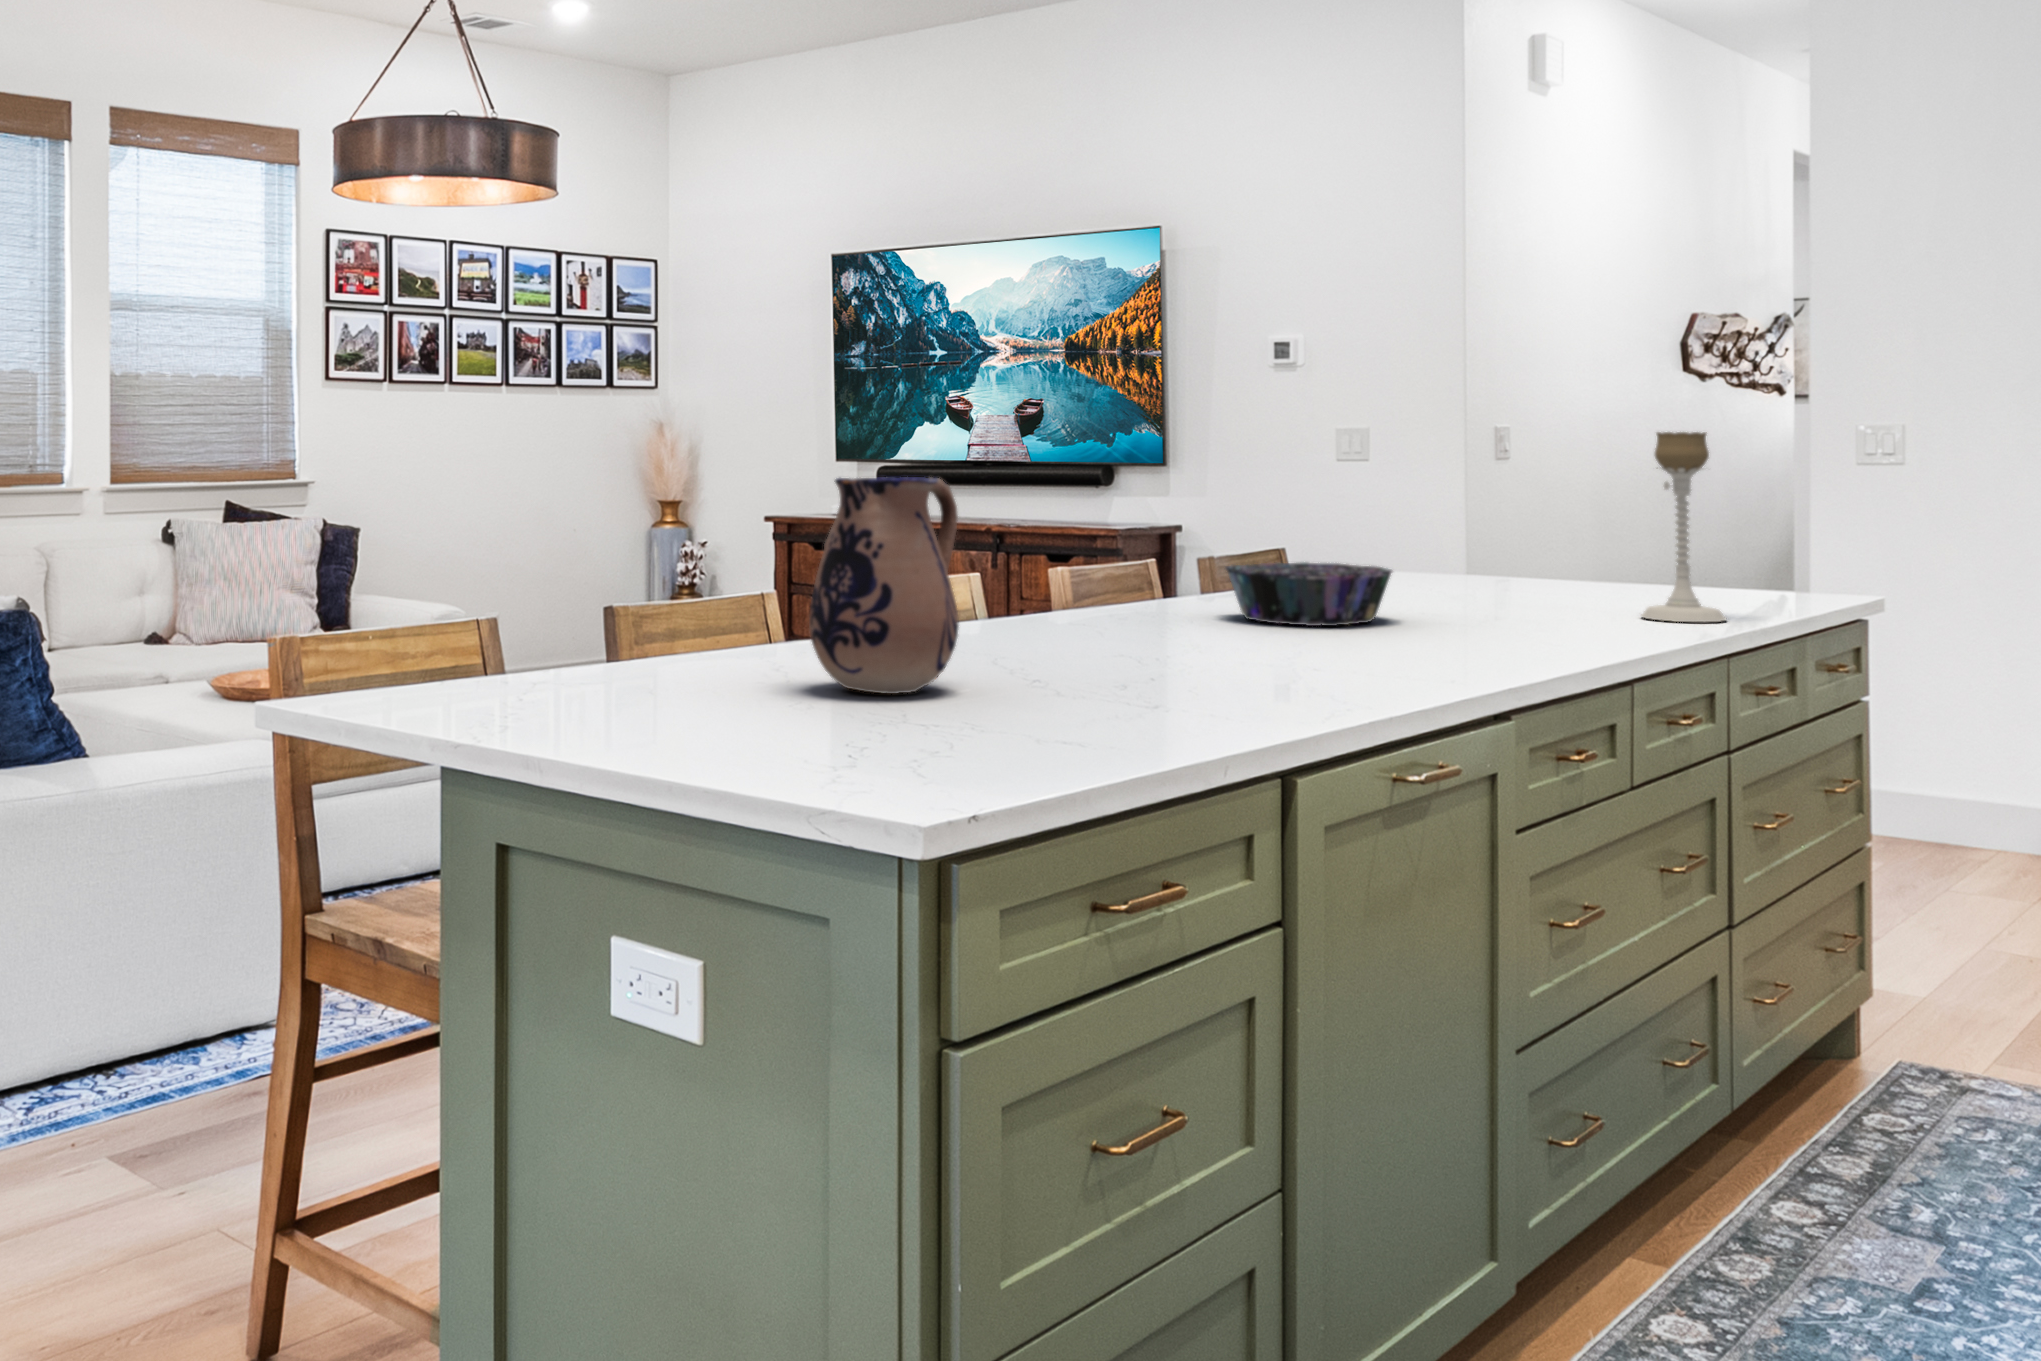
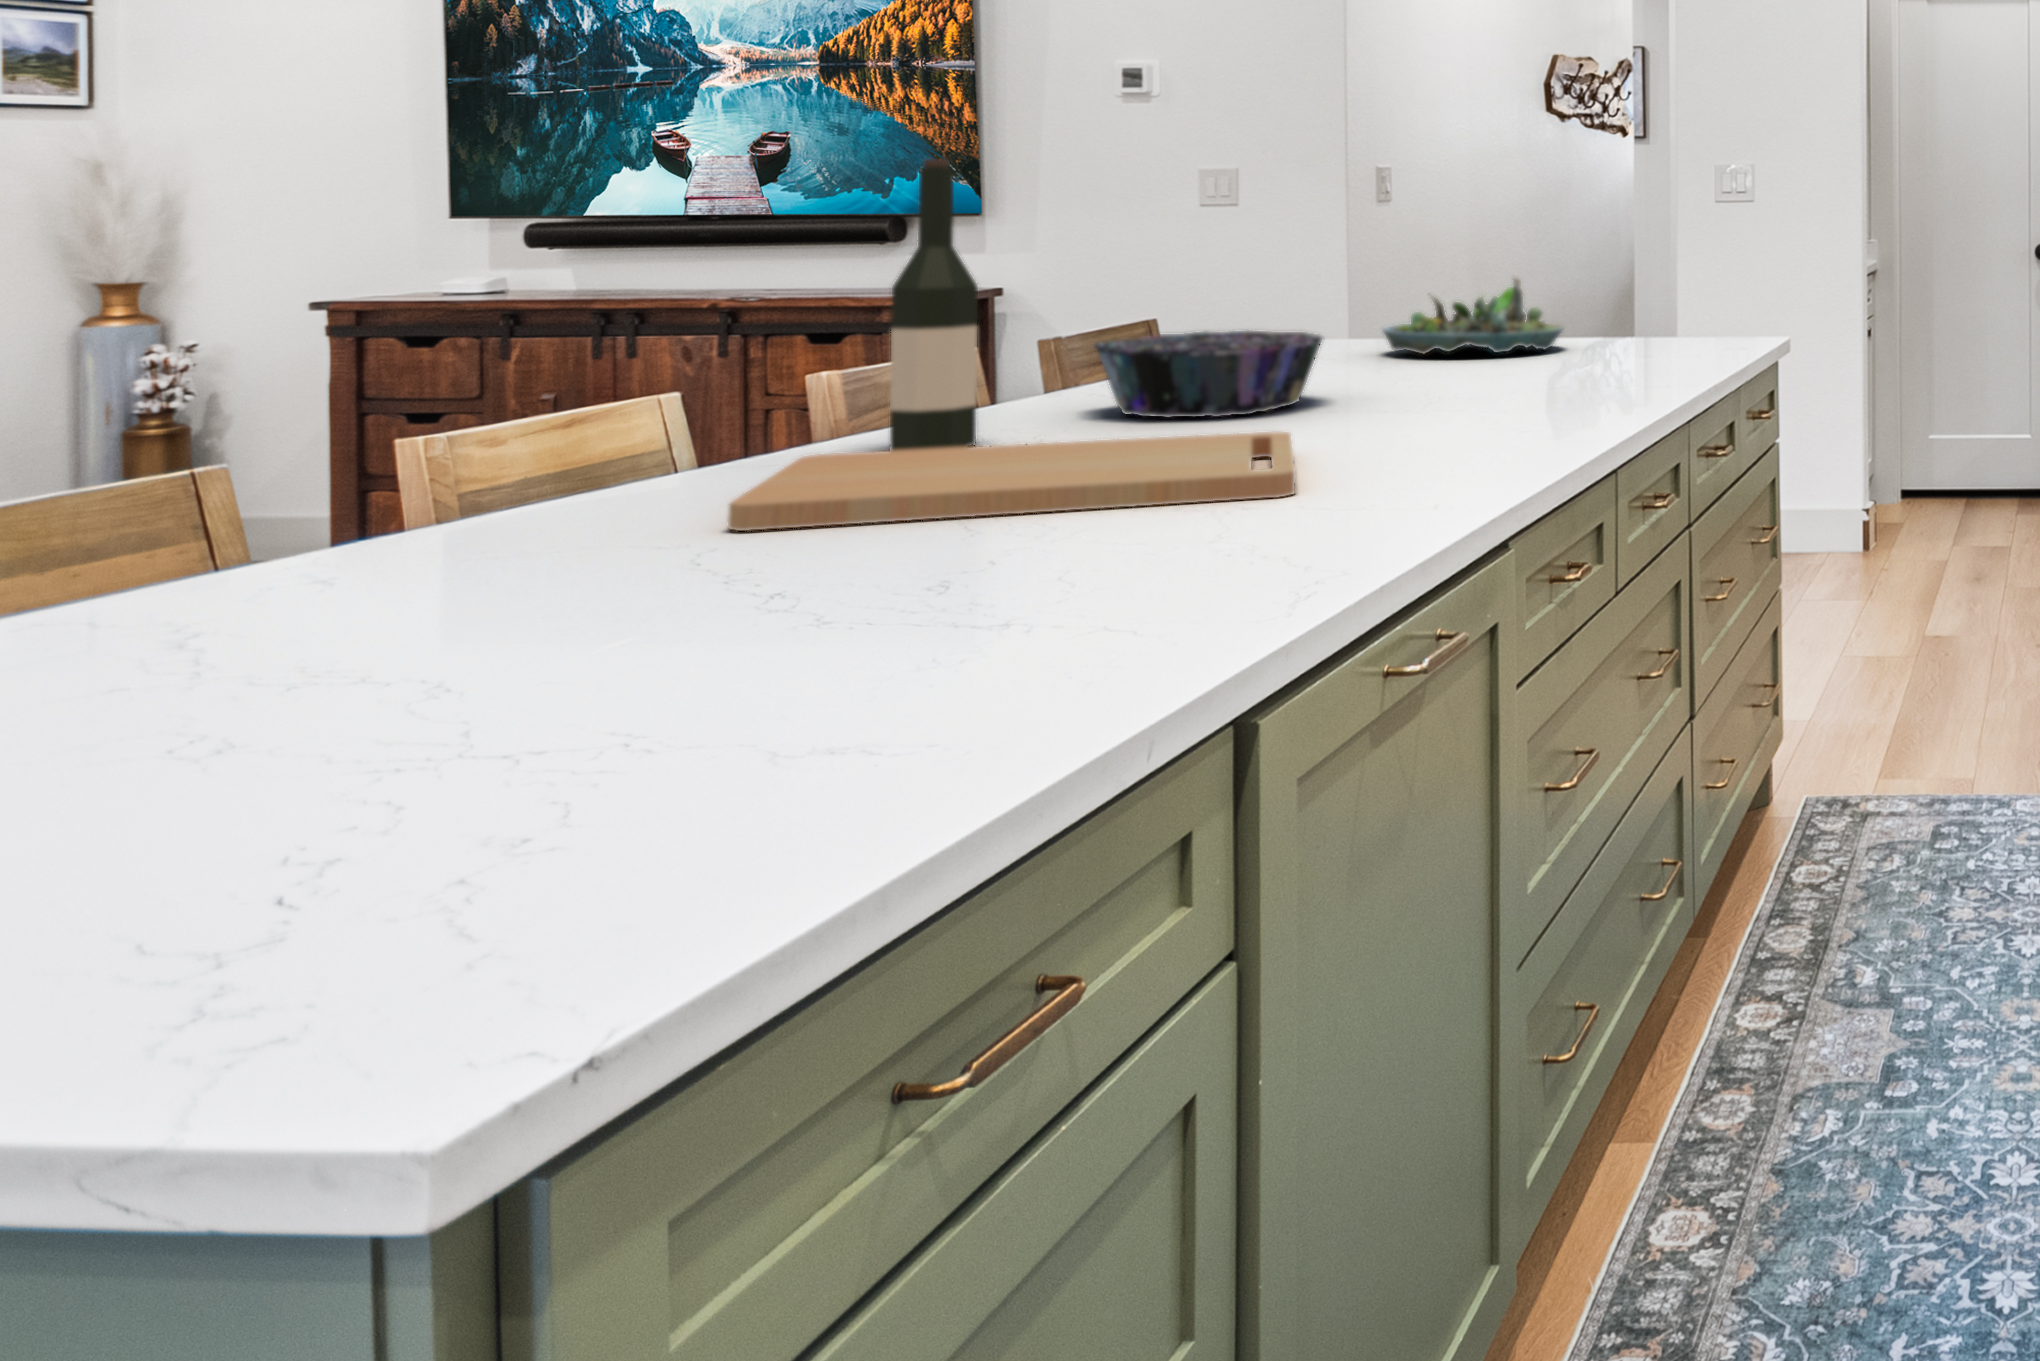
candle holder: present [1641,432,1726,622] -> none [1594,162,1681,374]
wine bottle: none [1094,433,1146,631] -> present [890,159,978,451]
ceramic pitcher: present [809,477,958,694] -> none [245,224,624,649]
succulent planter: none [1462,530,1629,599] -> present [1383,278,1563,354]
cutting board: none [1007,624,1351,676] -> present [728,431,1295,531]

